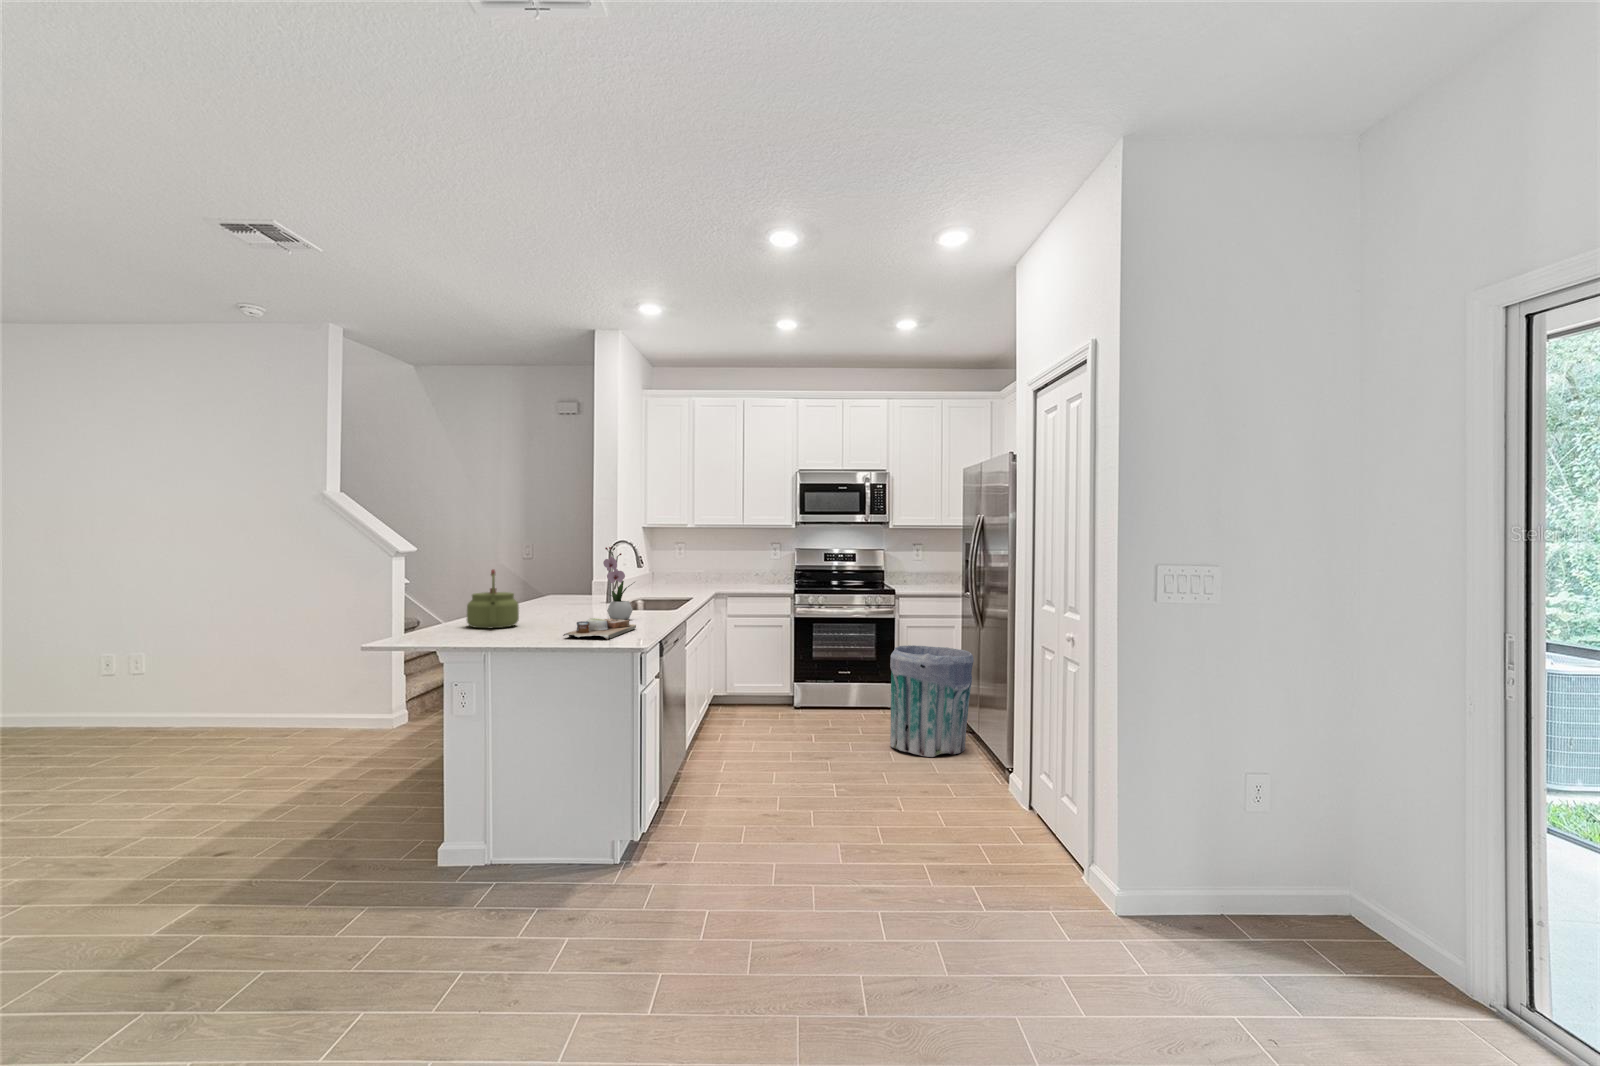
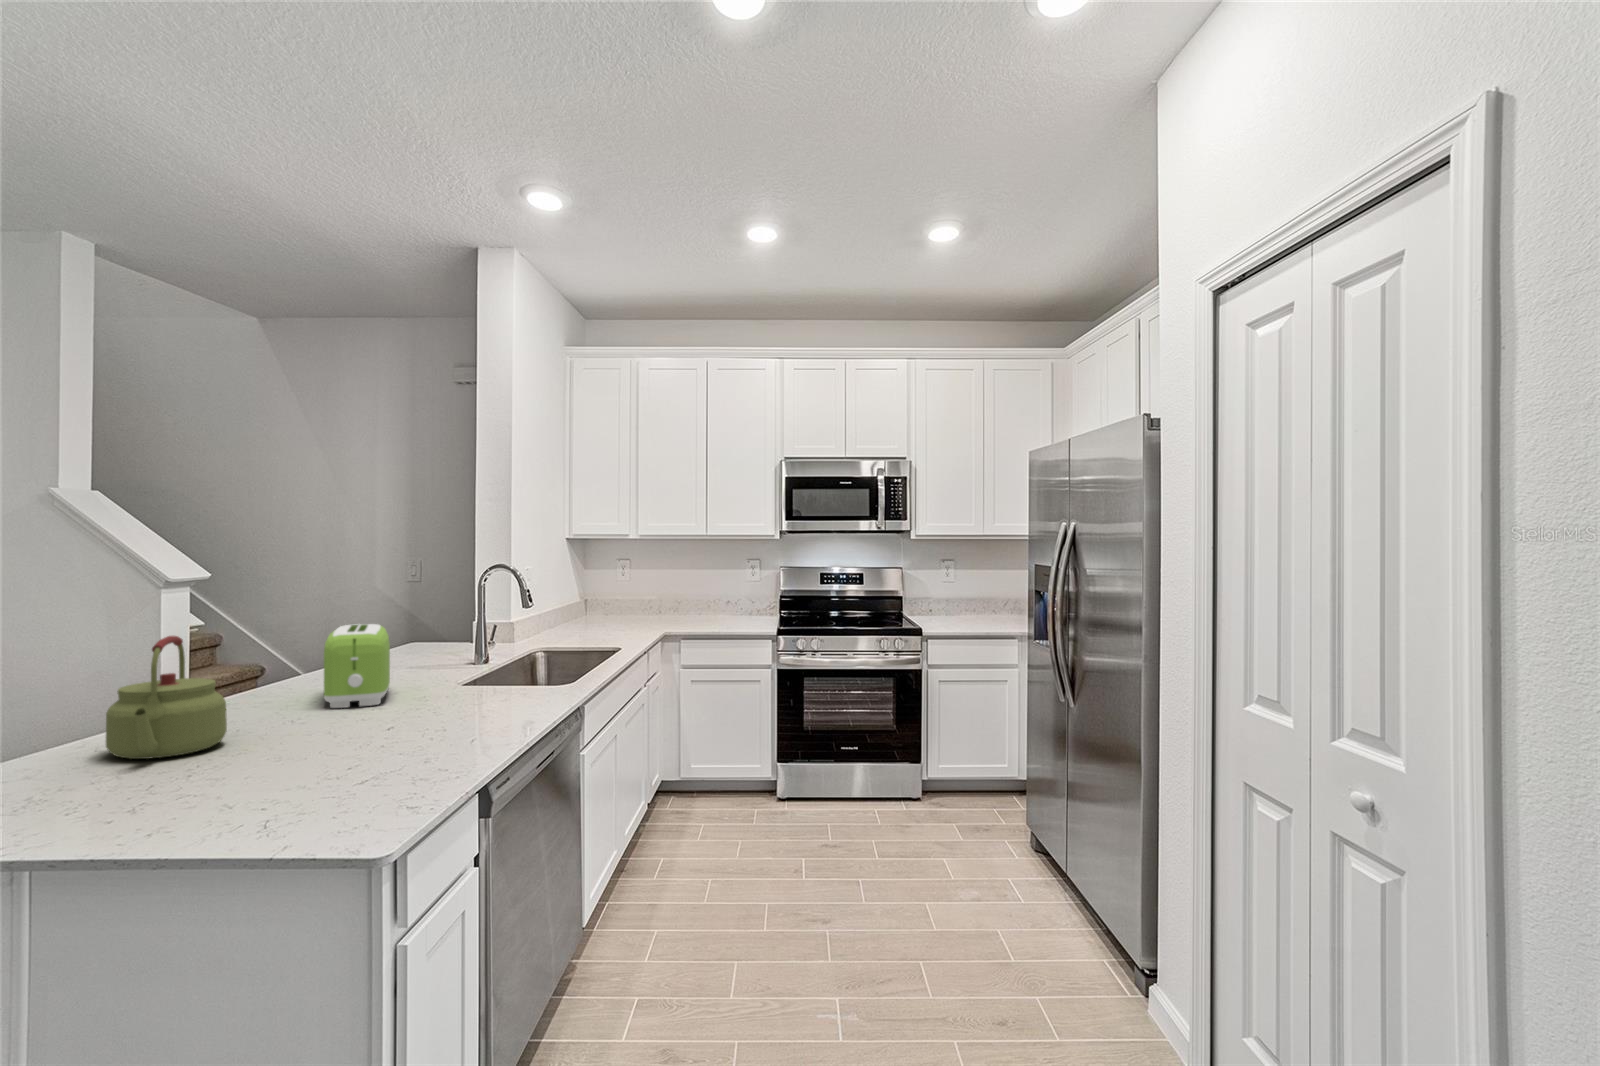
flower arrangement: present [603,547,635,620] -> none [416,585,481,720]
toaster: none [541,572,577,616] -> present [324,624,390,708]
cutting board: present [563,618,636,639] -> none [247,731,452,808]
trash can: present [890,645,974,757] -> none [925,722,1057,912]

